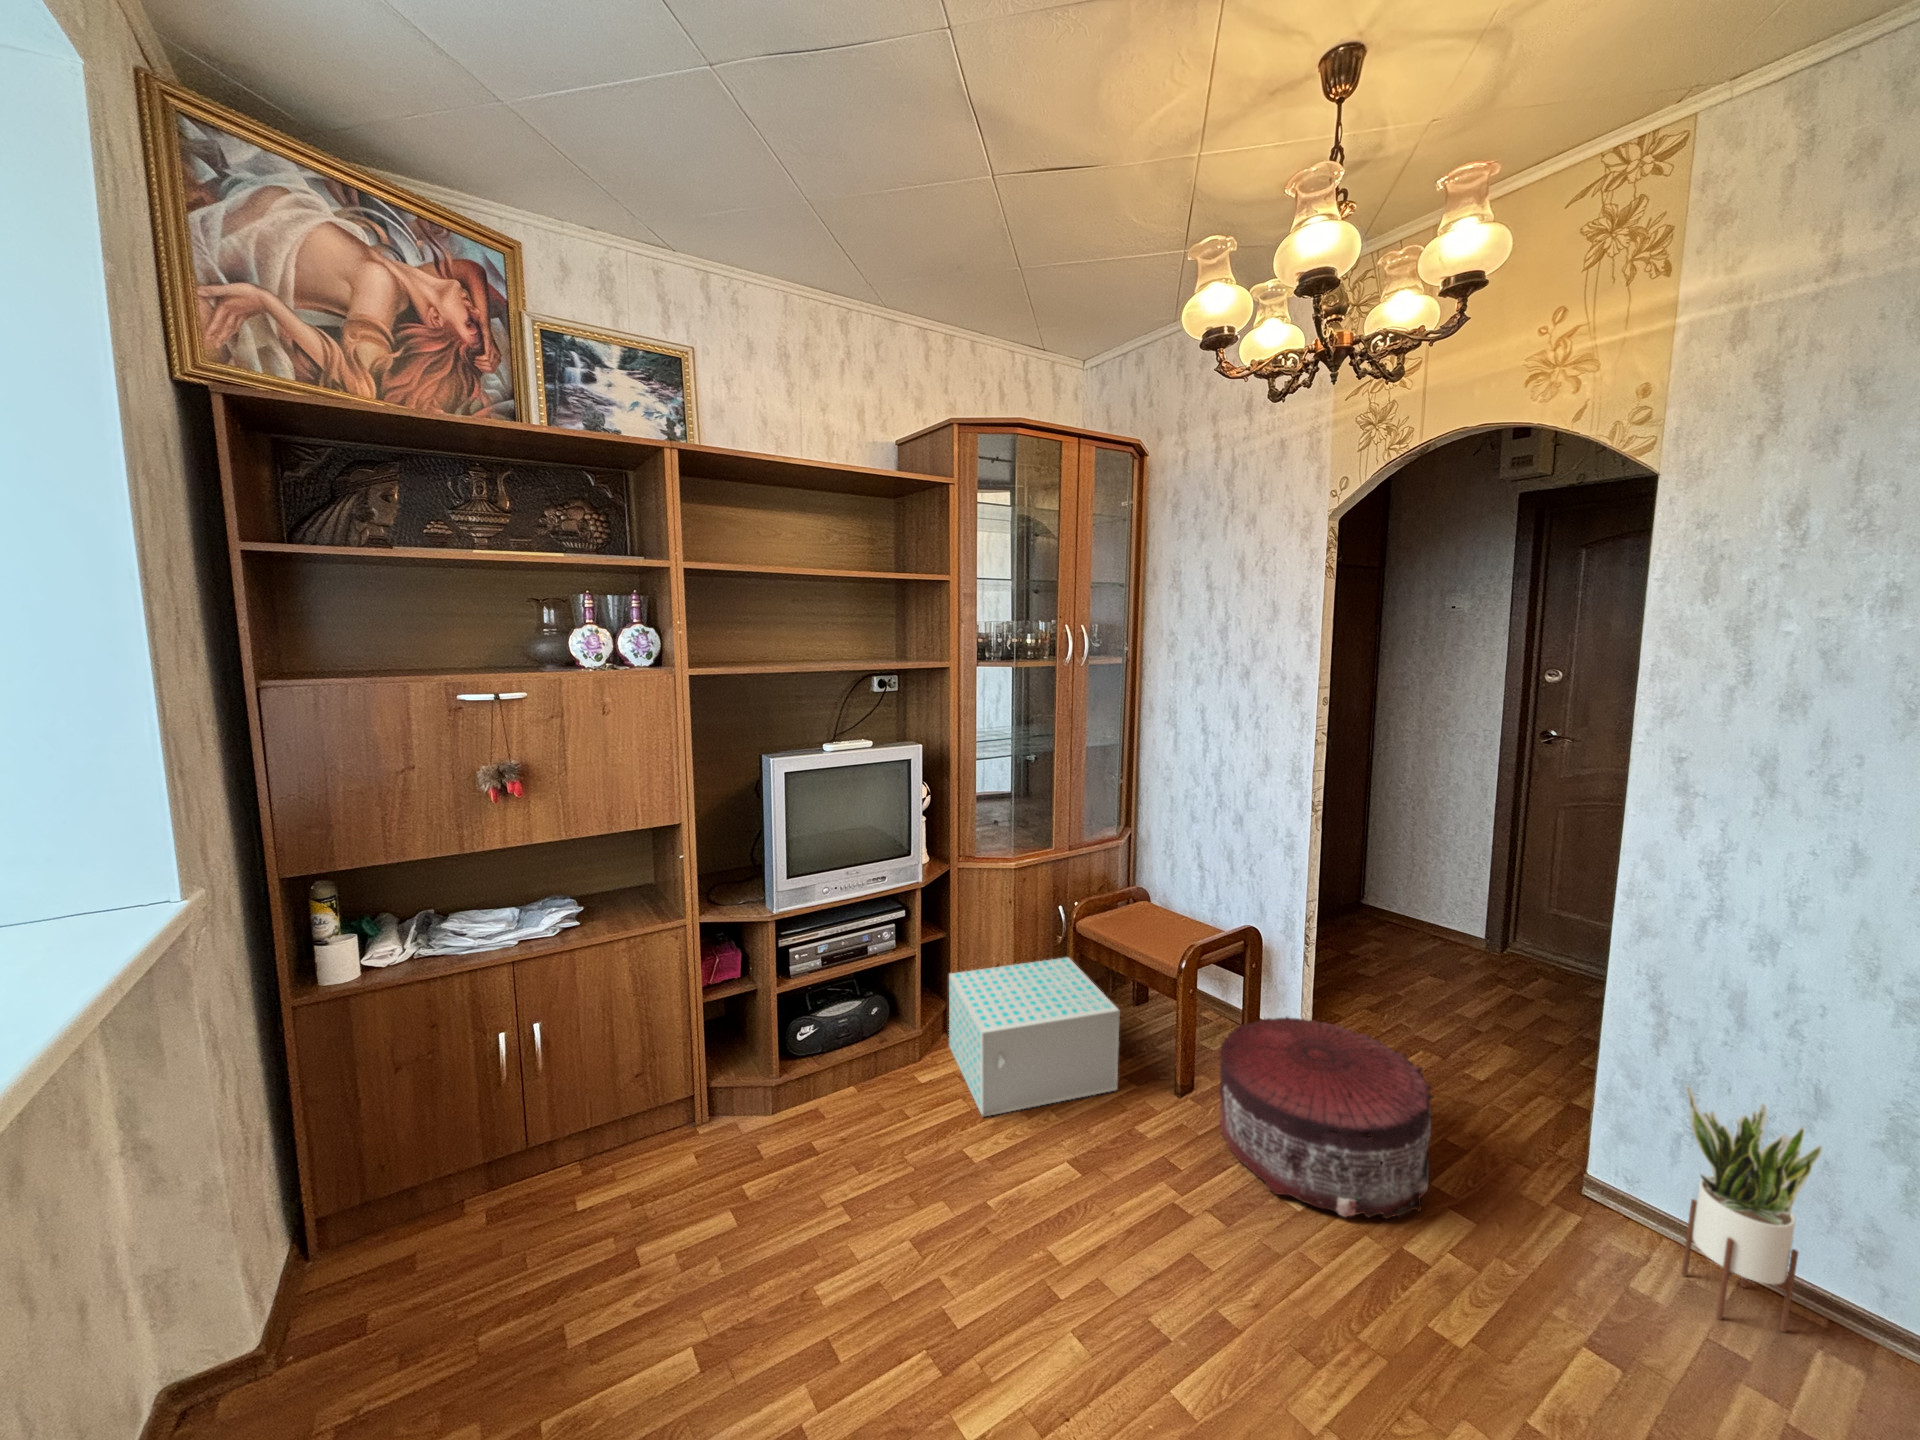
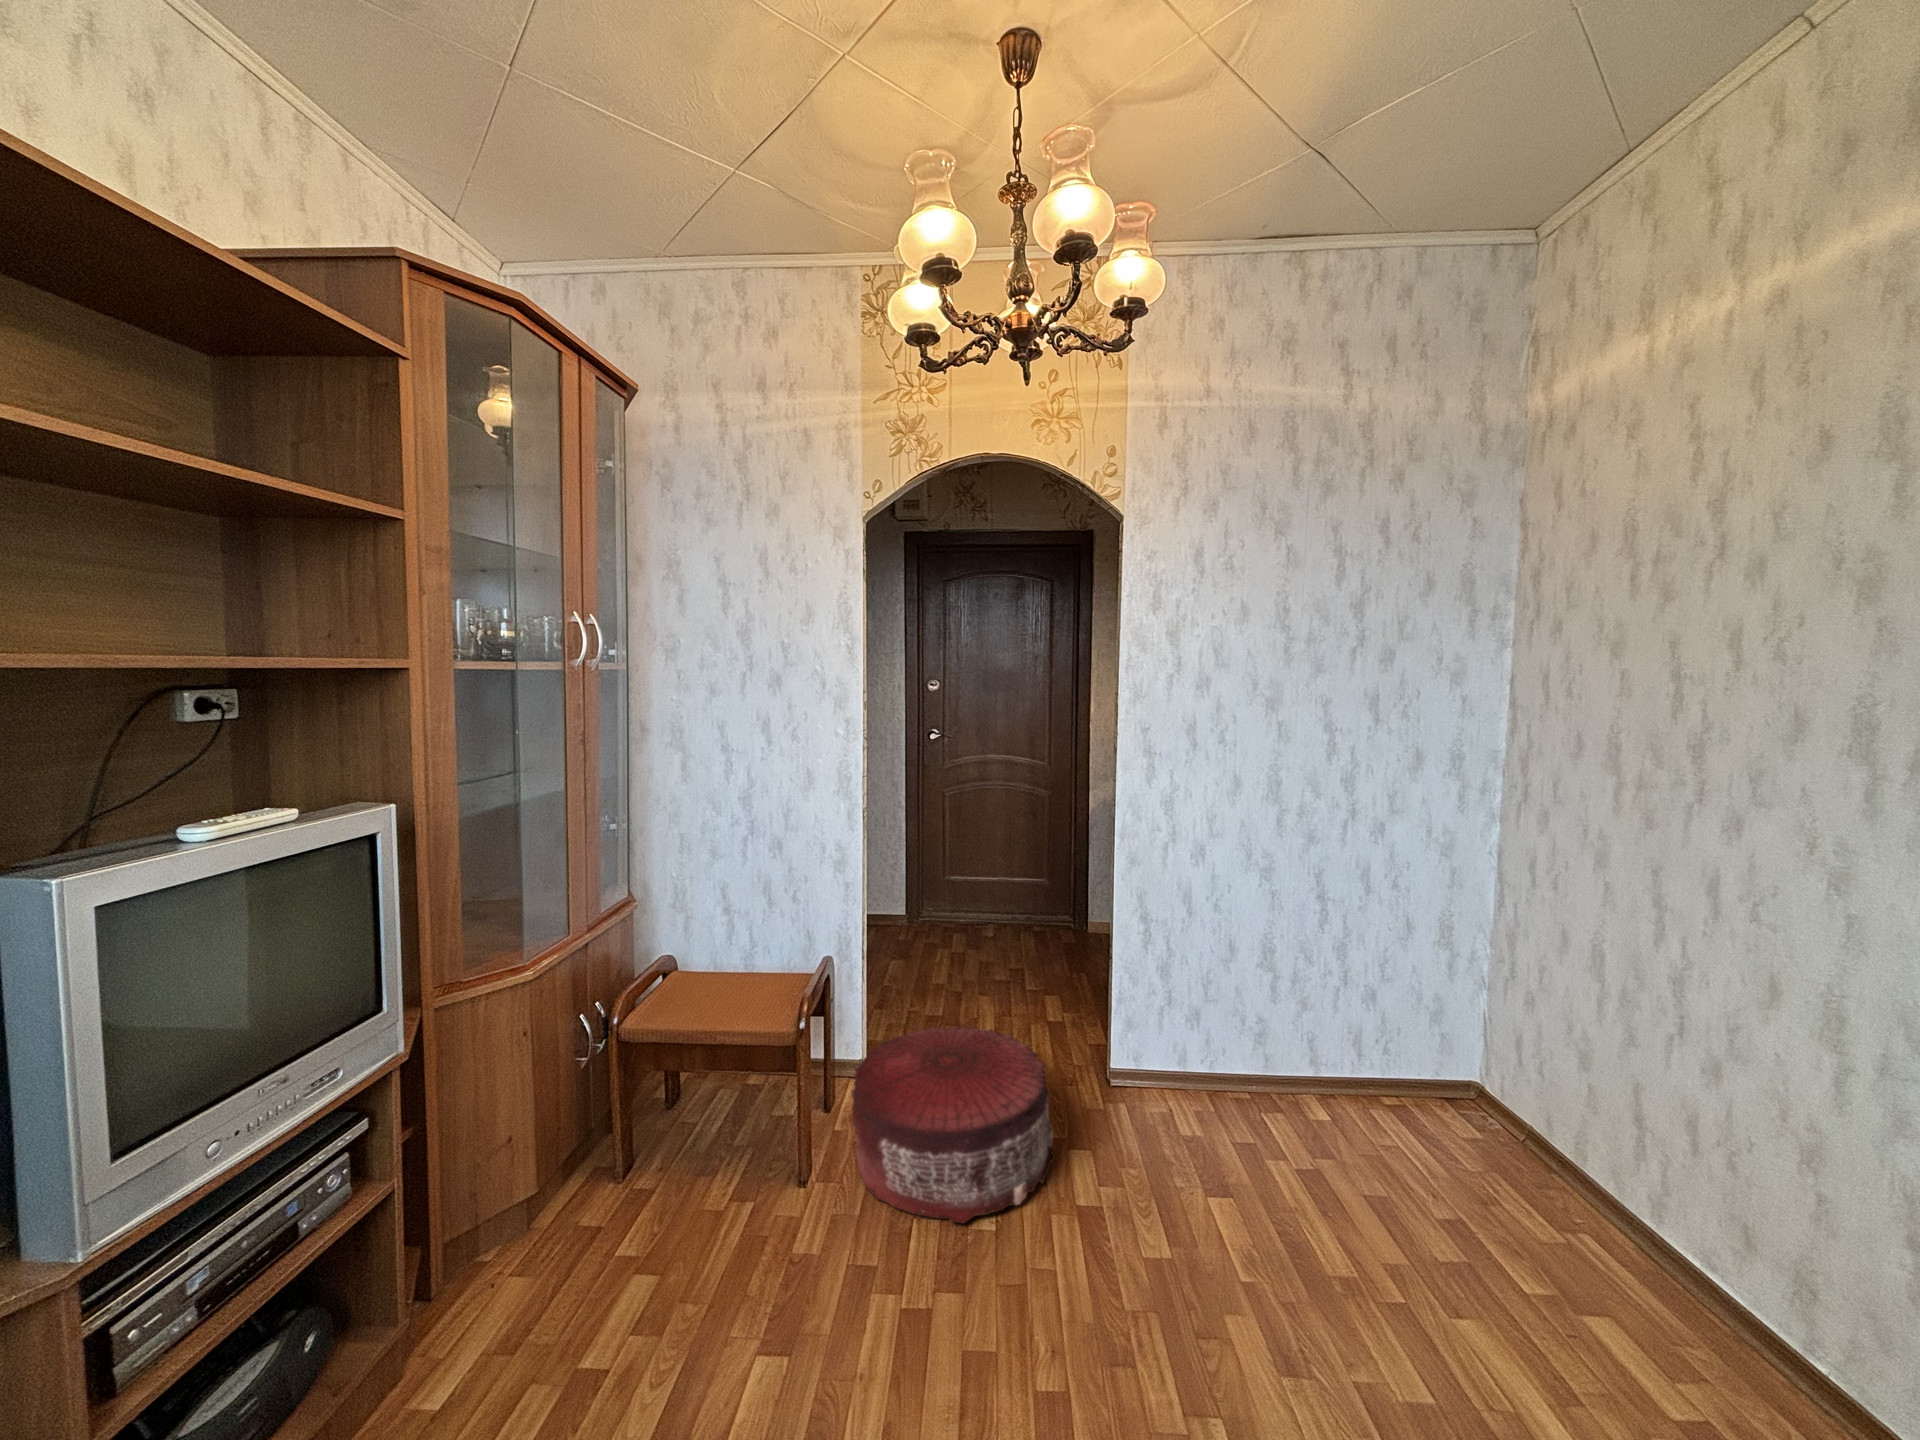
storage box: present [949,957,1120,1116] -> none [444,1083,742,1383]
potted plant: present [1682,1085,1822,1332] -> none [1178,959,1234,1122]

